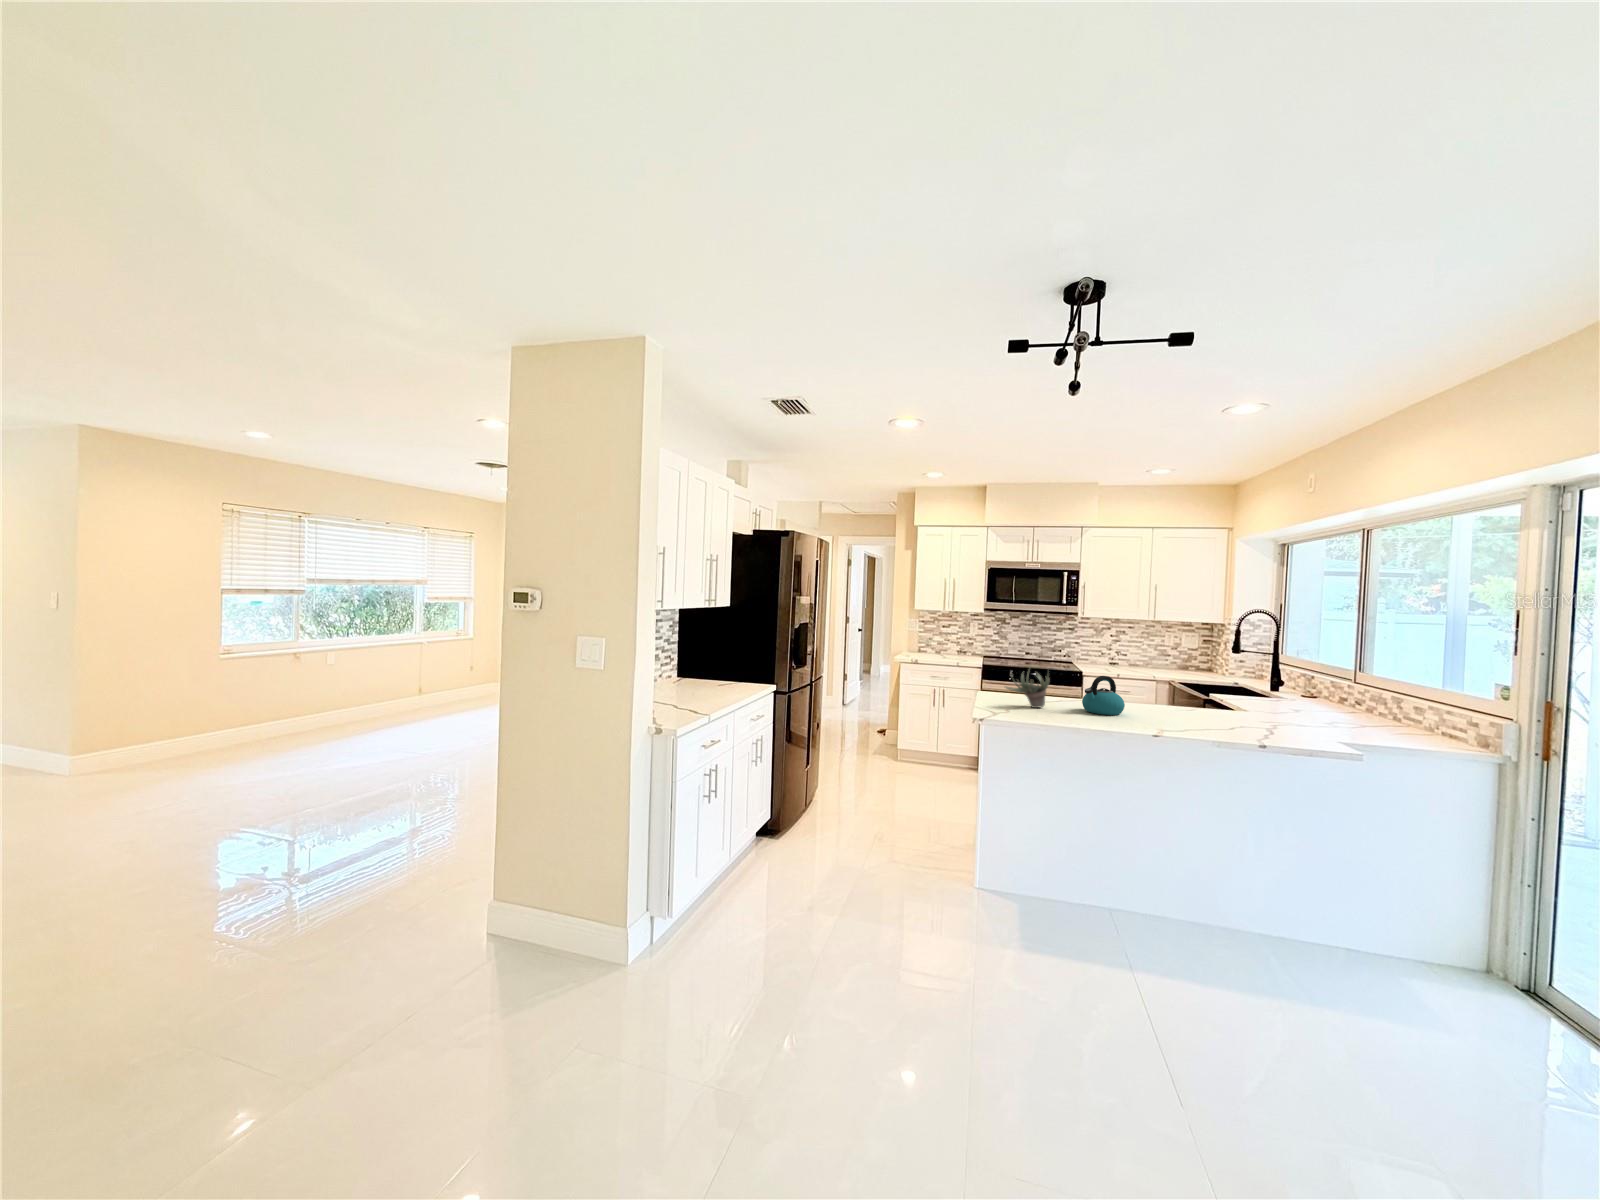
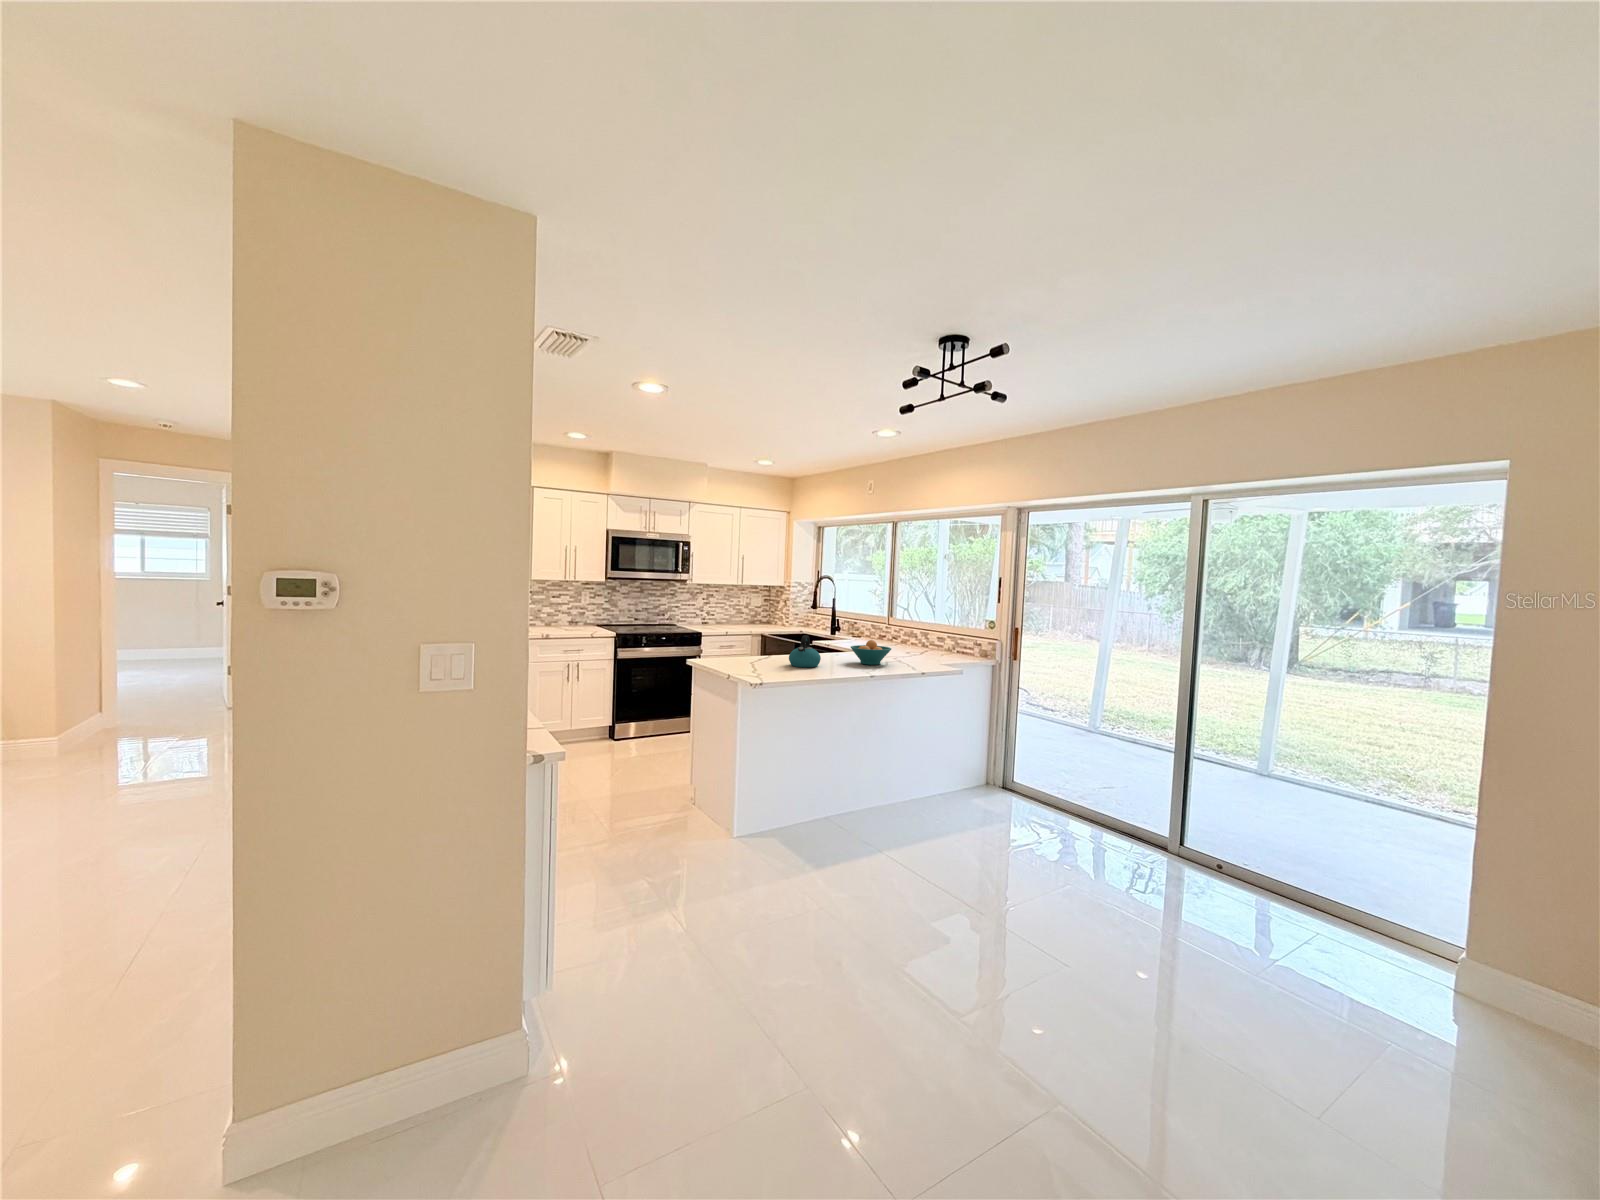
succulent plant: present [1006,672,1050,708] -> none [738,630,773,670]
fruit bowl: none [1177,692,1243,726] -> present [851,640,891,665]

